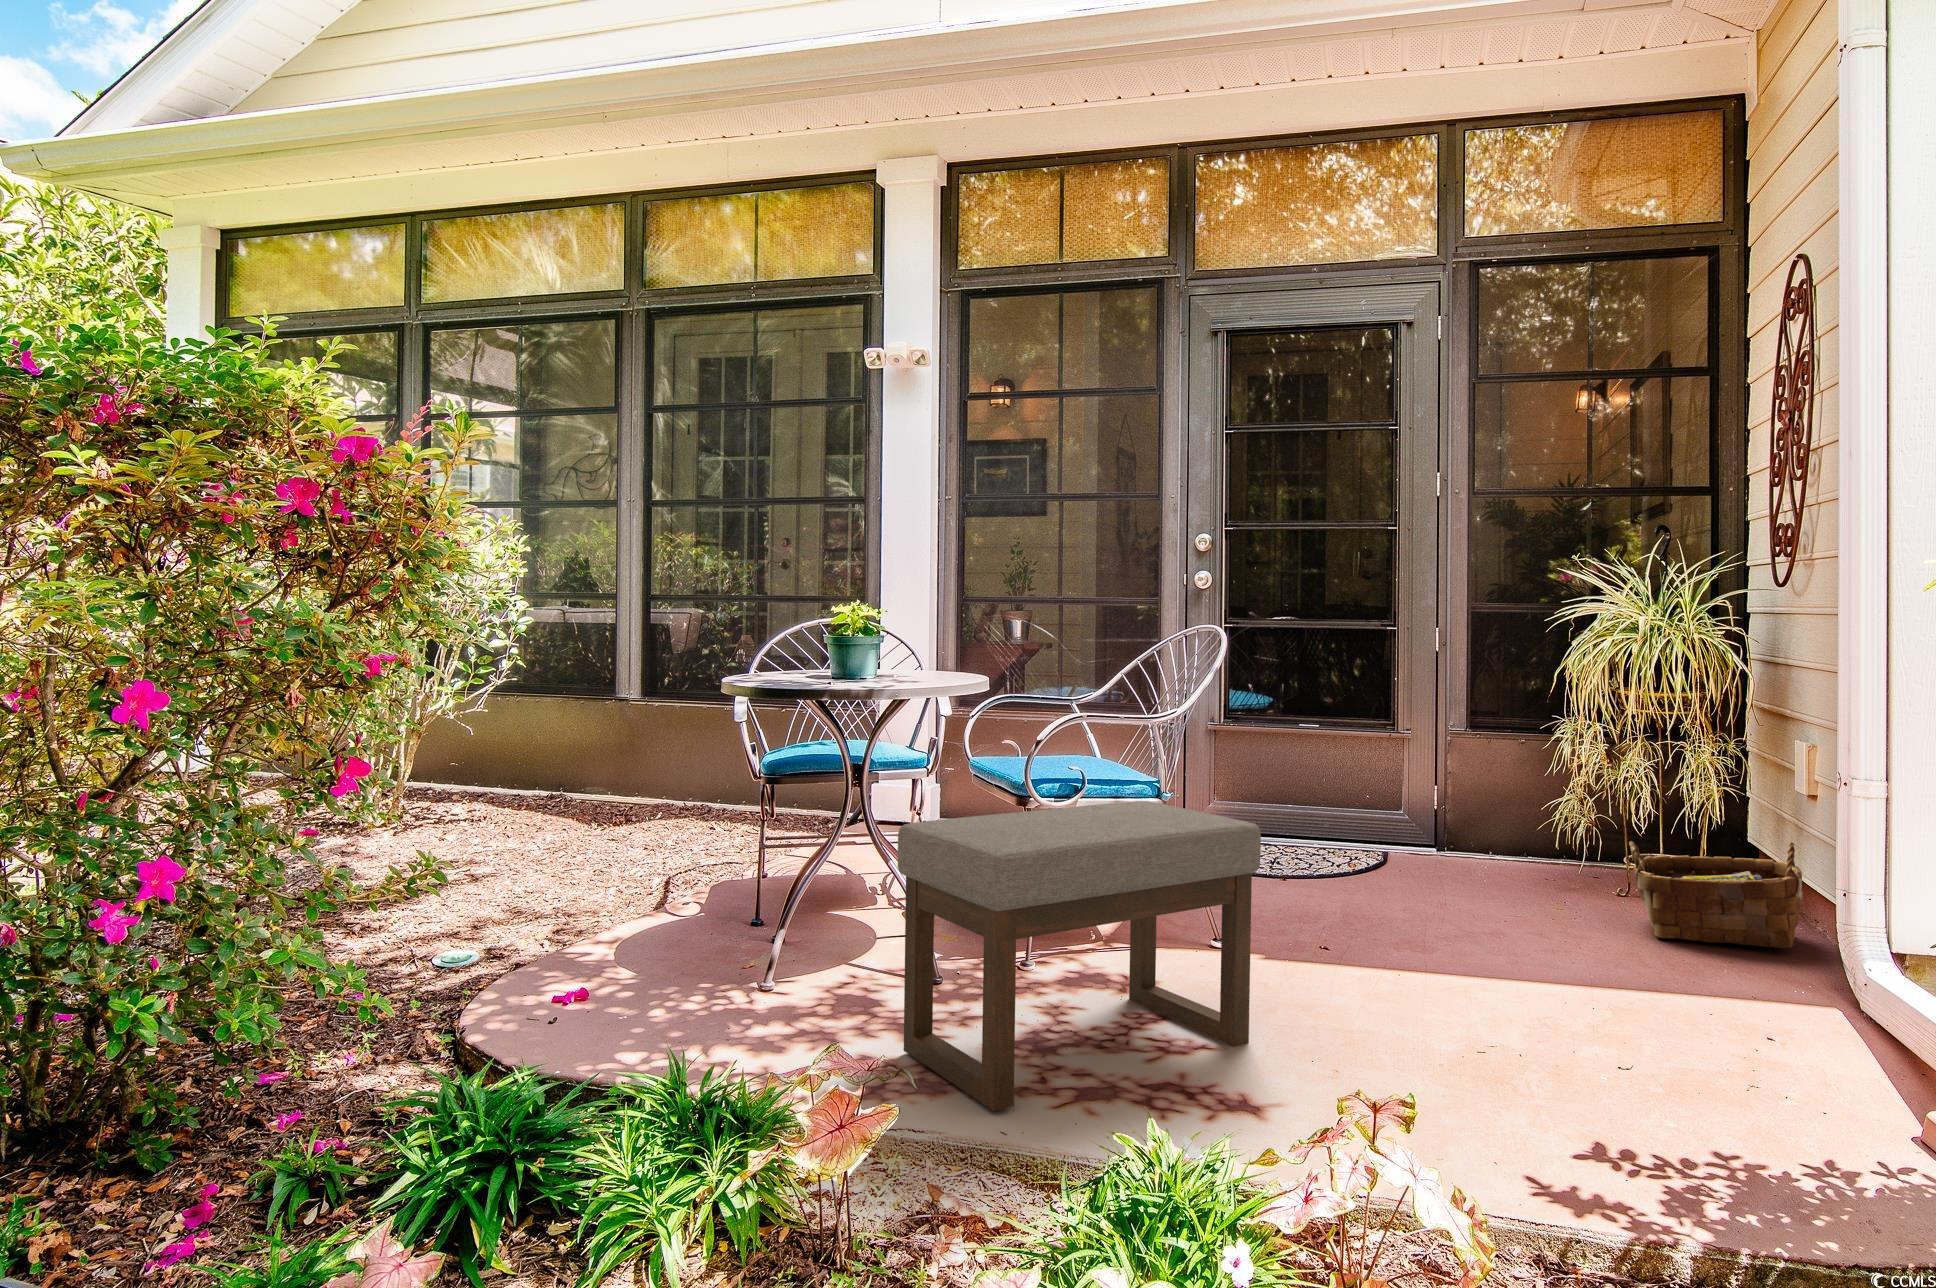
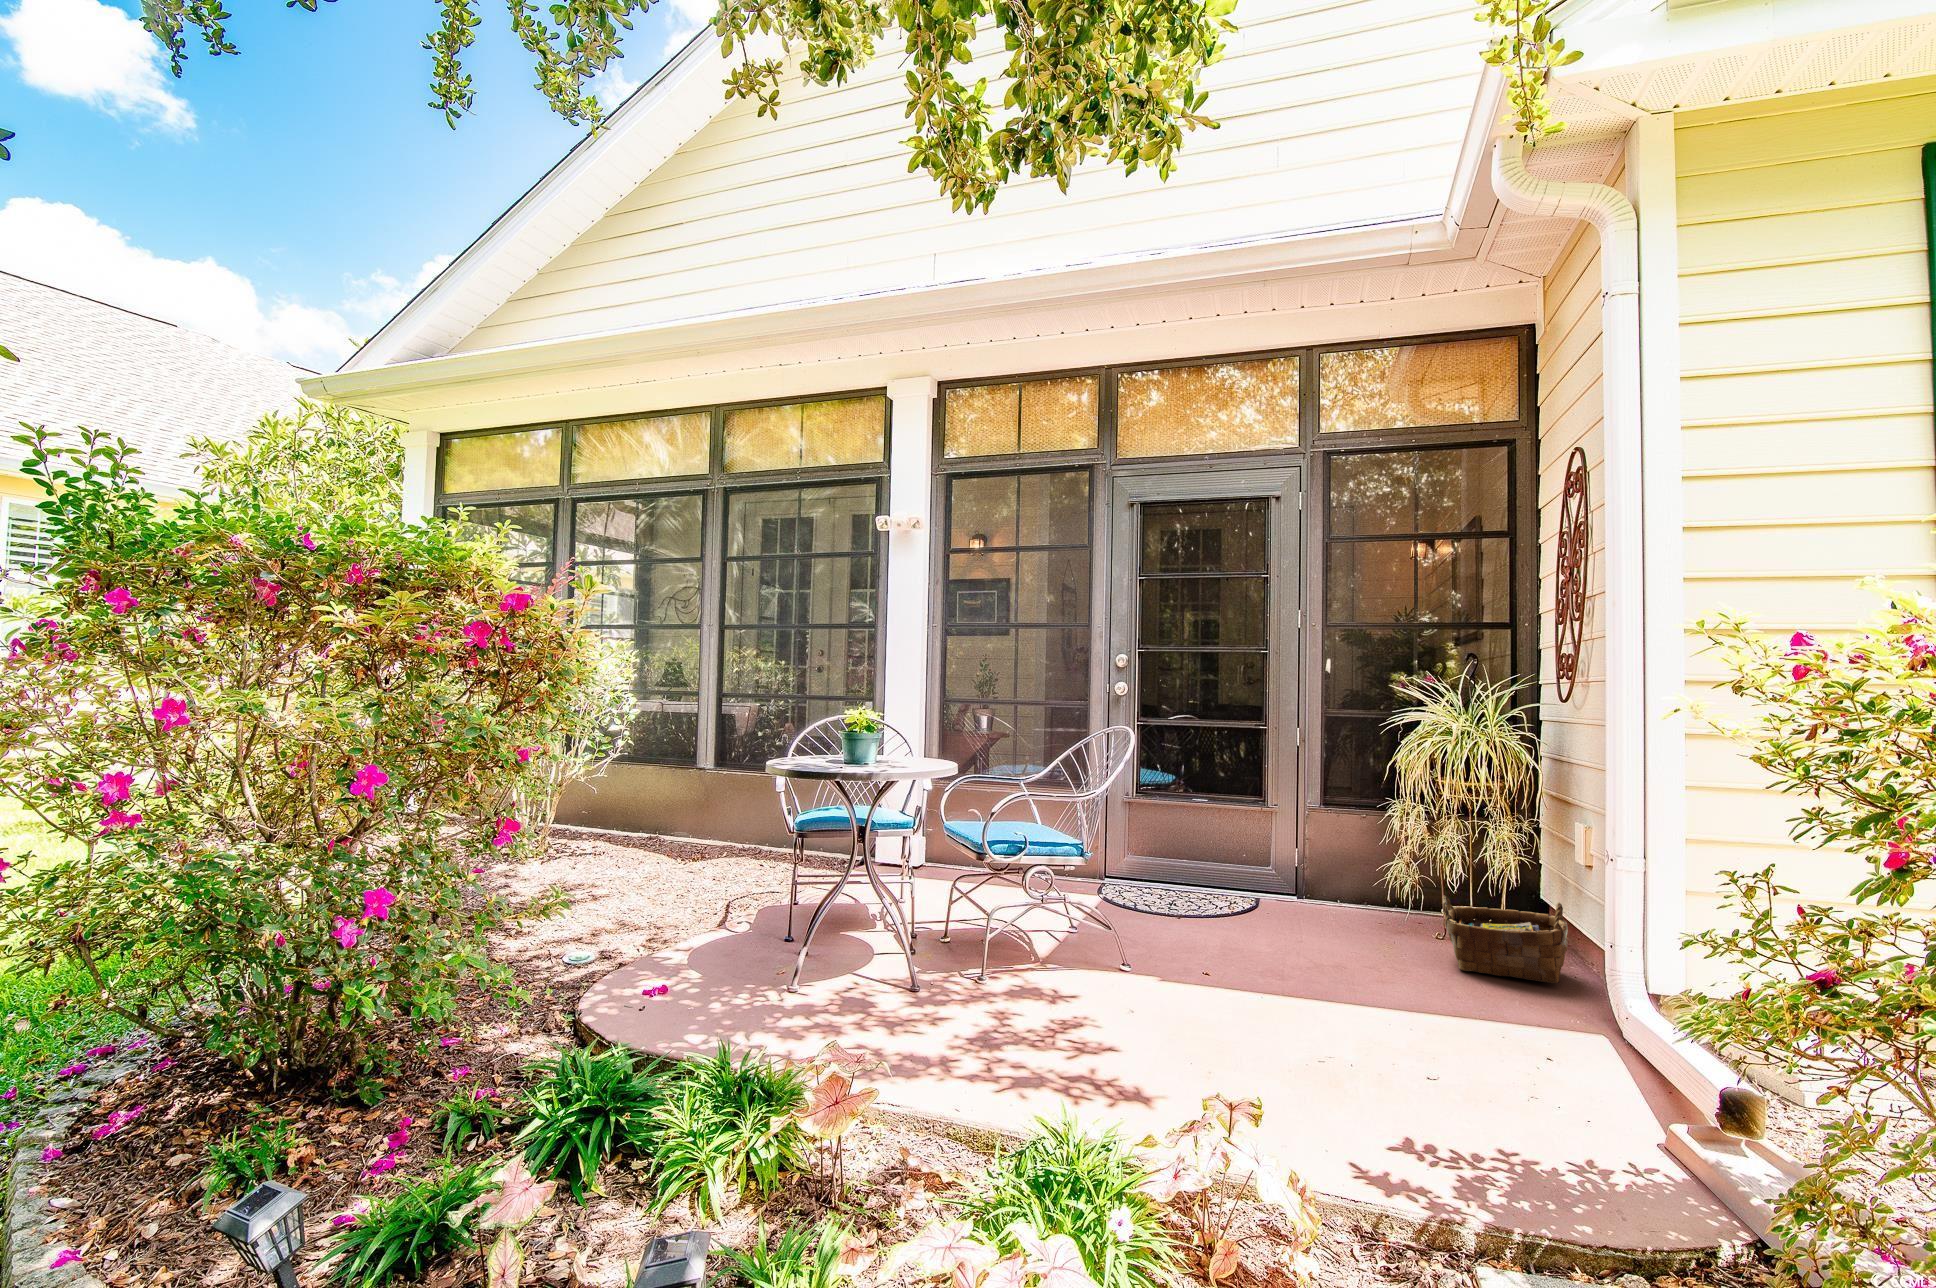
ottoman: present [898,801,1261,1111] -> none [894,860,1156,1090]

